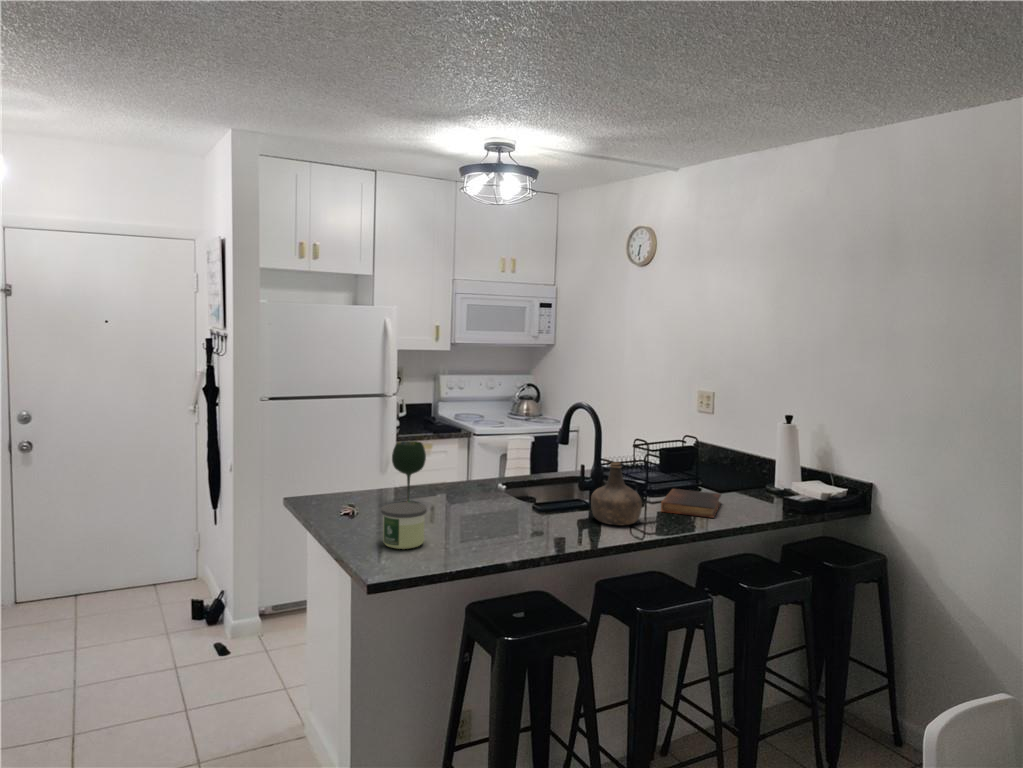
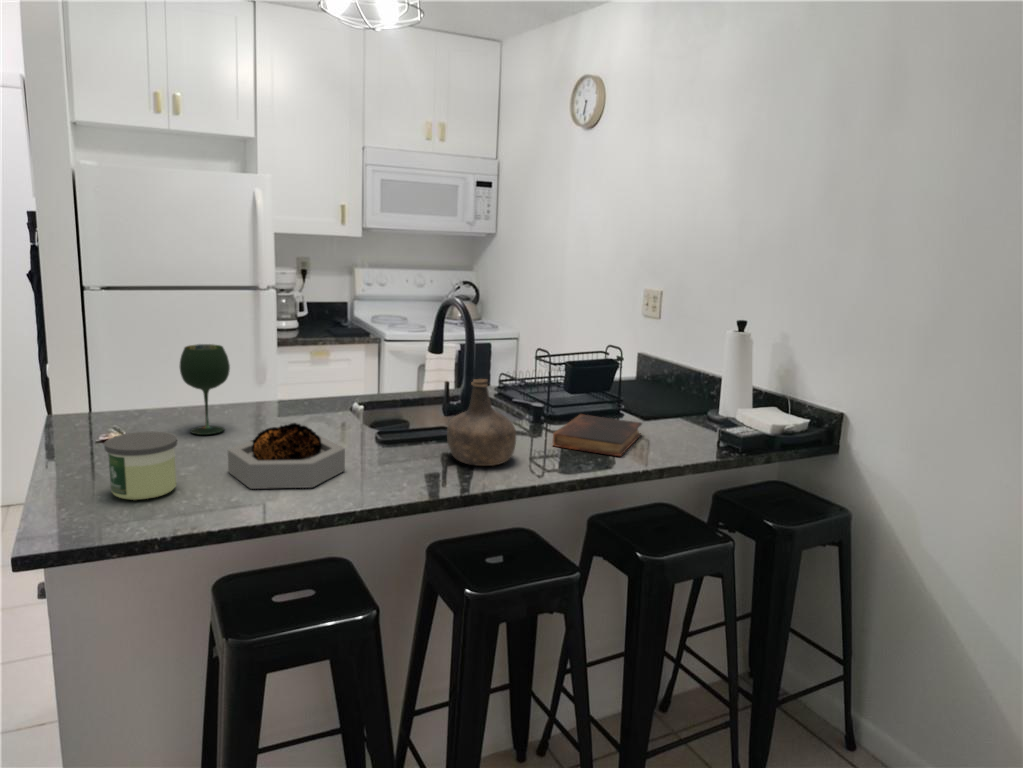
decorative bowl: none [448,493,527,541] -> present [228,423,345,489]

